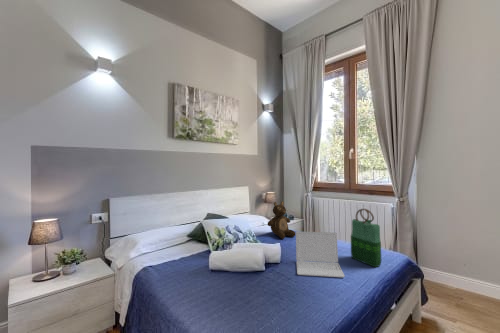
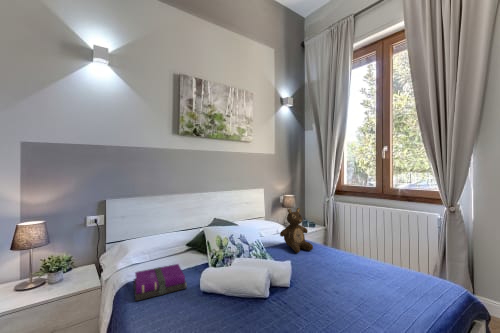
tote bag: present [351,209,381,267] -> none [382,224,426,304]
laptop: present [296,232,345,277] -> none [309,249,374,319]
notebook: none [148,250,197,279] -> present [134,264,187,301]

